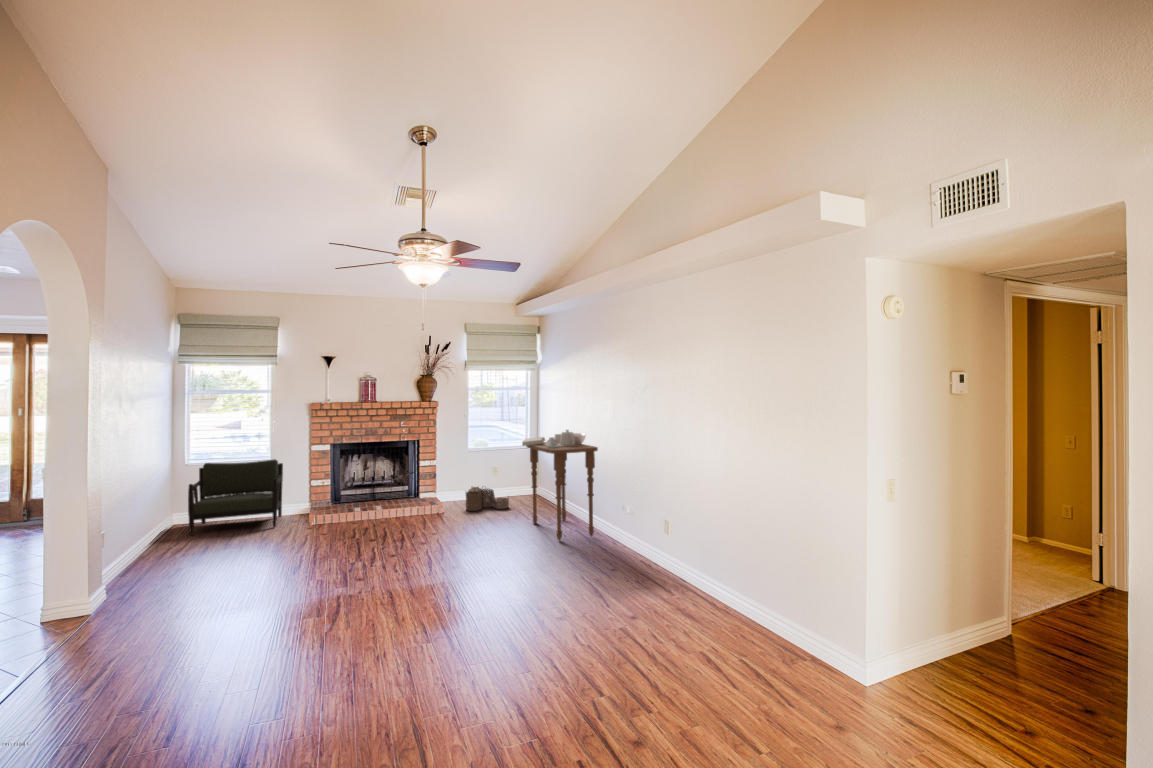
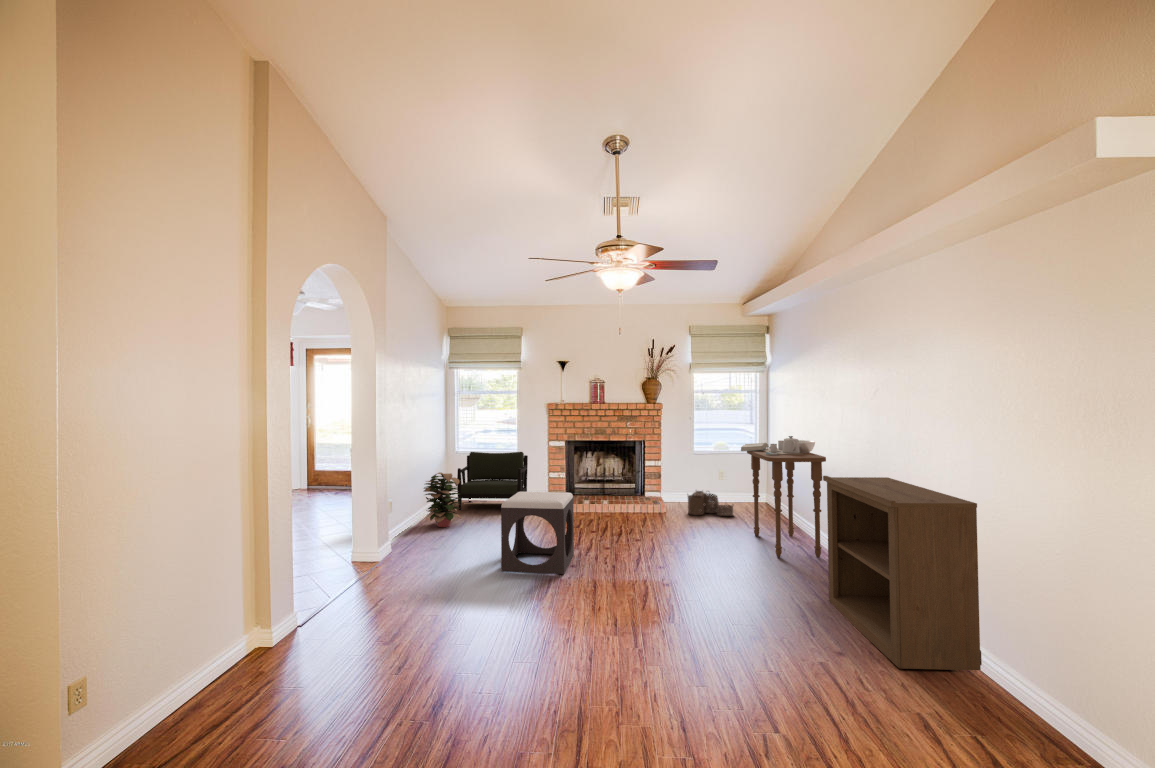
bookshelf: none [606,461,731,618] -> present [823,476,982,670]
decorative plant: none [140,491,201,558] -> present [424,472,461,527]
footstool: none [272,500,357,599] -> present [501,492,574,574]

